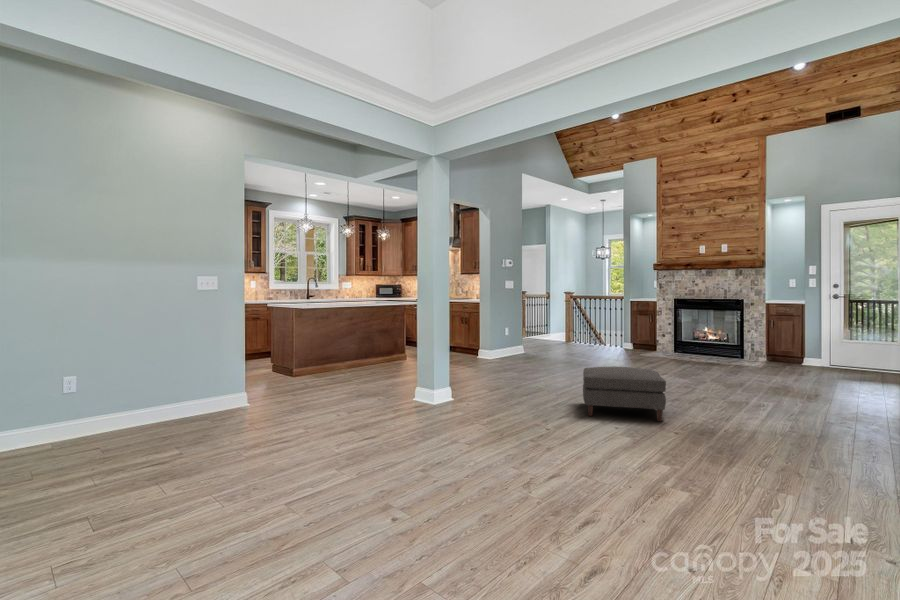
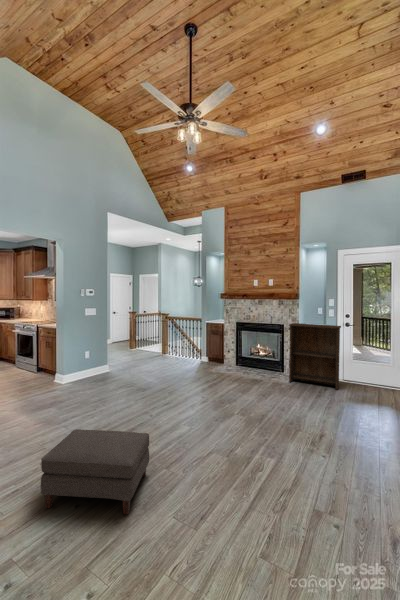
bookshelf: none [755,296,828,373] -> present [289,323,341,390]

